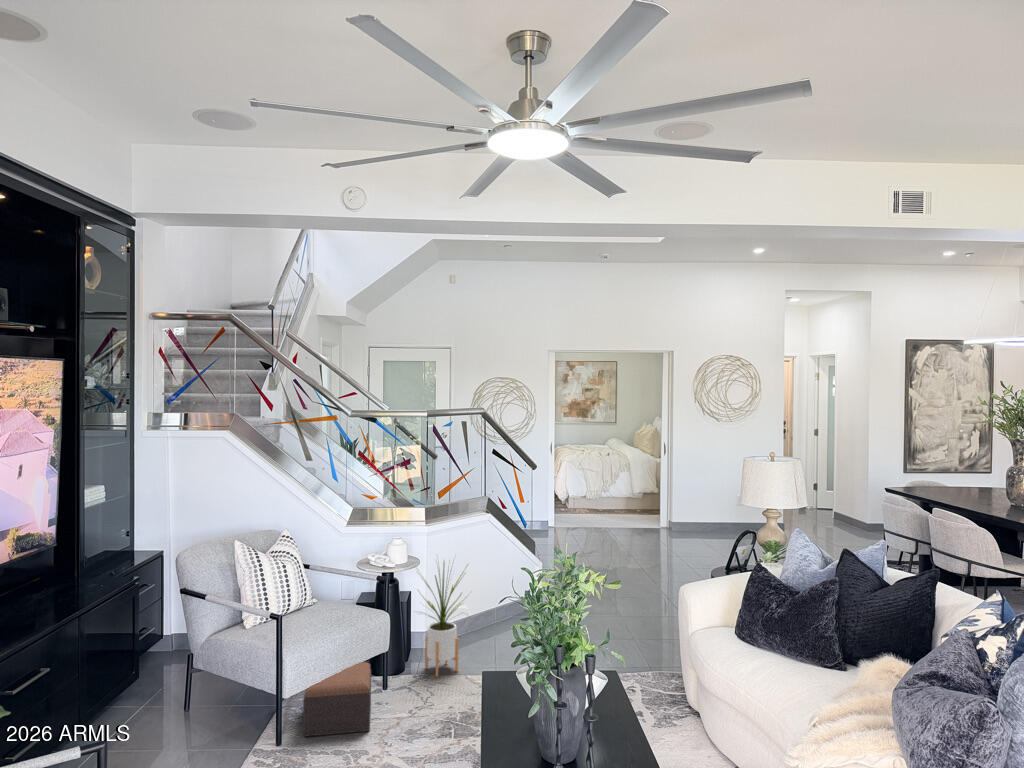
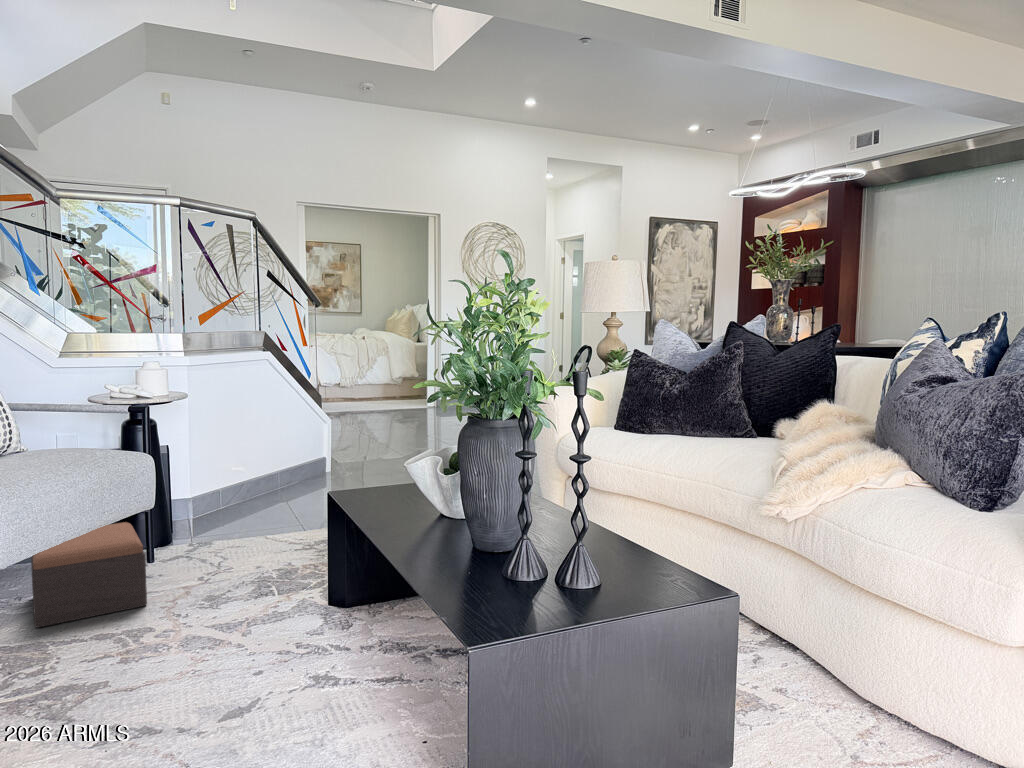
house plant: present [424,562,461,677] -> none [180,385,265,543]

